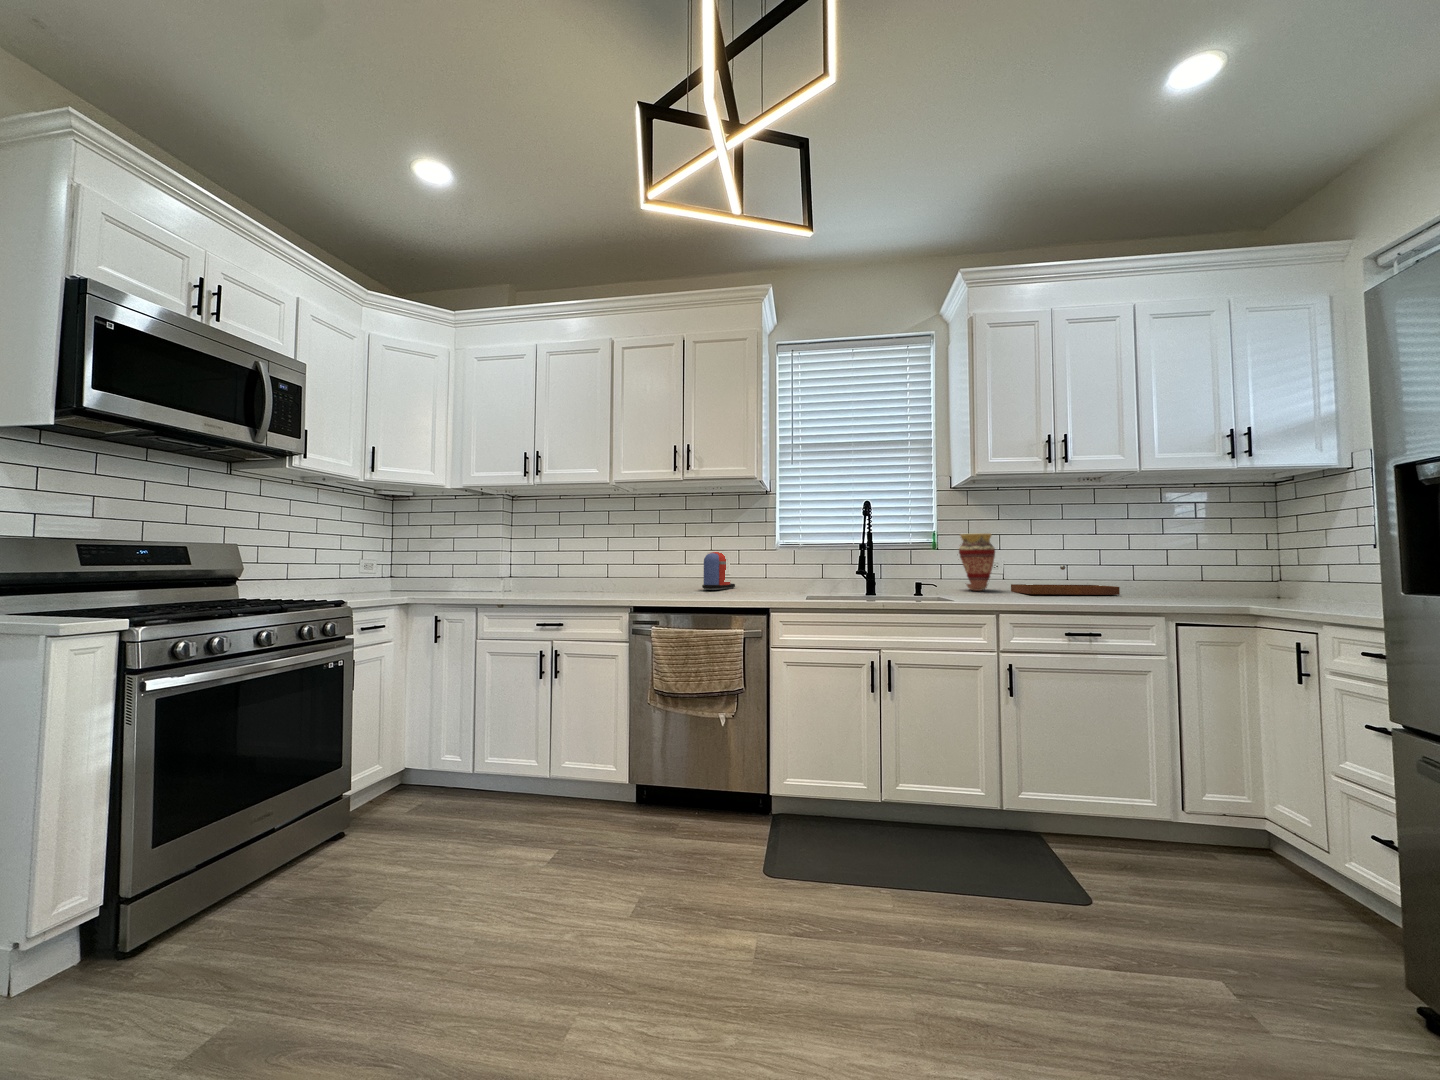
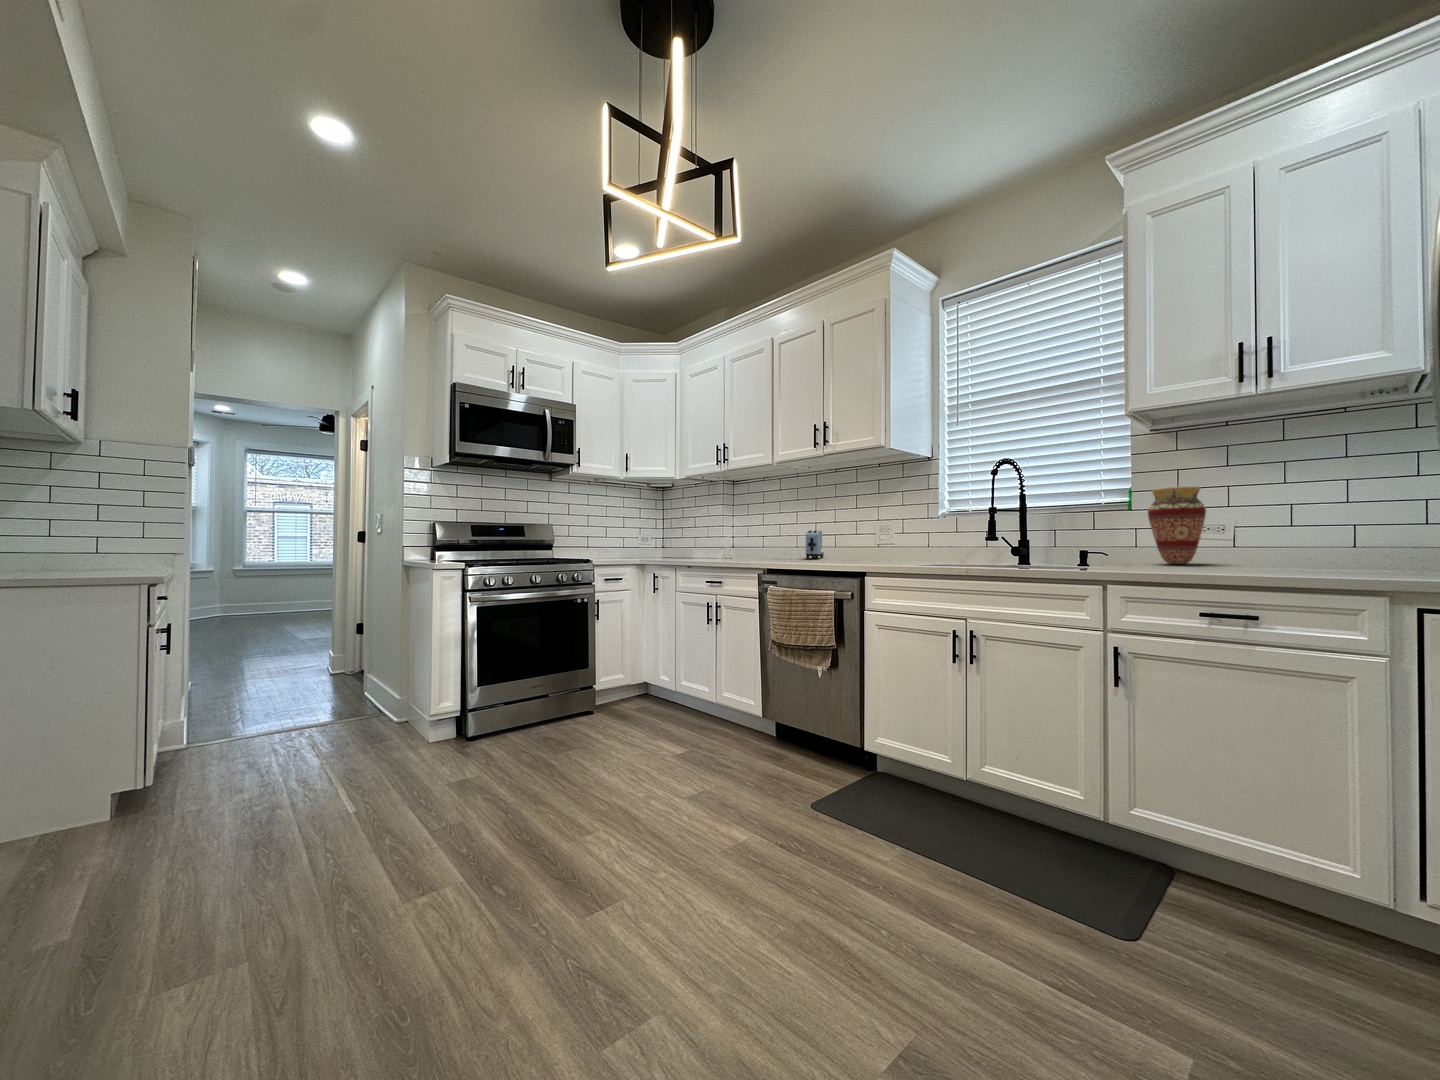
coffee maker: present [702,552,735,590] -> none [854,522,902,559]
toaster: none [635,559,655,590] -> present [806,531,824,559]
tray: present [1011,565,1120,595] -> none [1227,527,1407,571]

